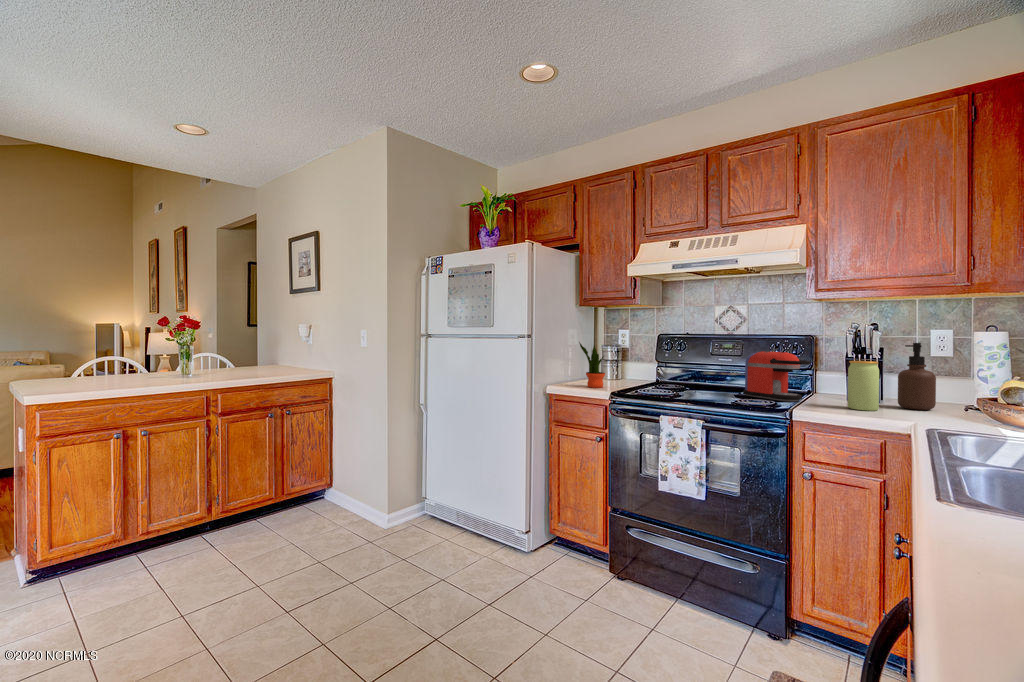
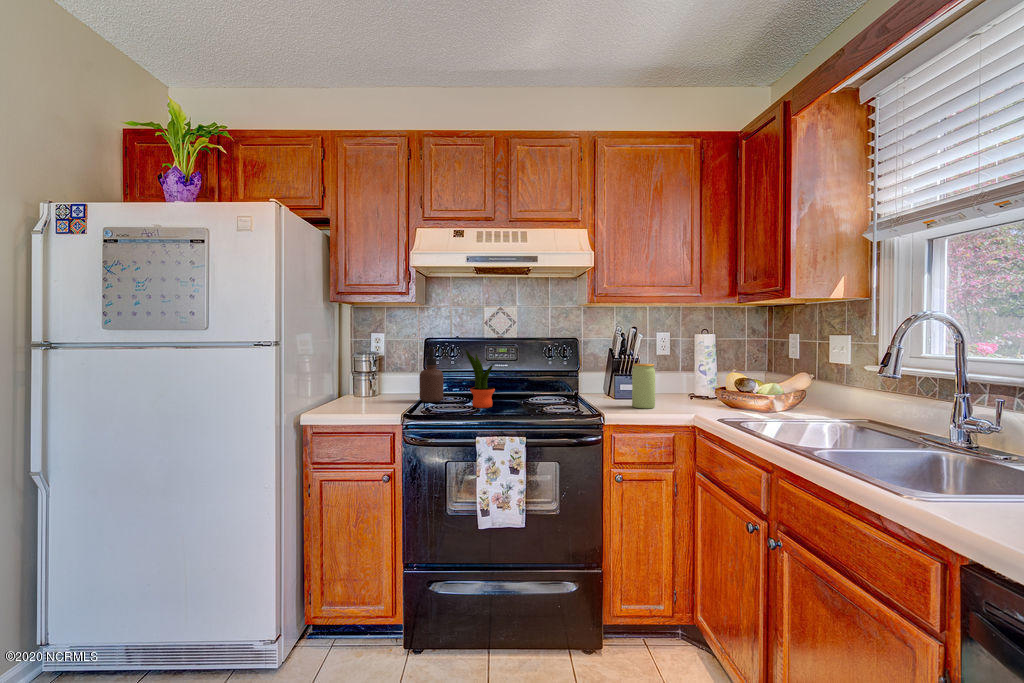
potted plant: present [579,342,605,388] -> present [466,350,495,408]
soap dispenser: present [898,343,936,410] -> present [419,347,443,402]
coffee maker: present [743,351,811,402] -> none [533,356,598,406]

